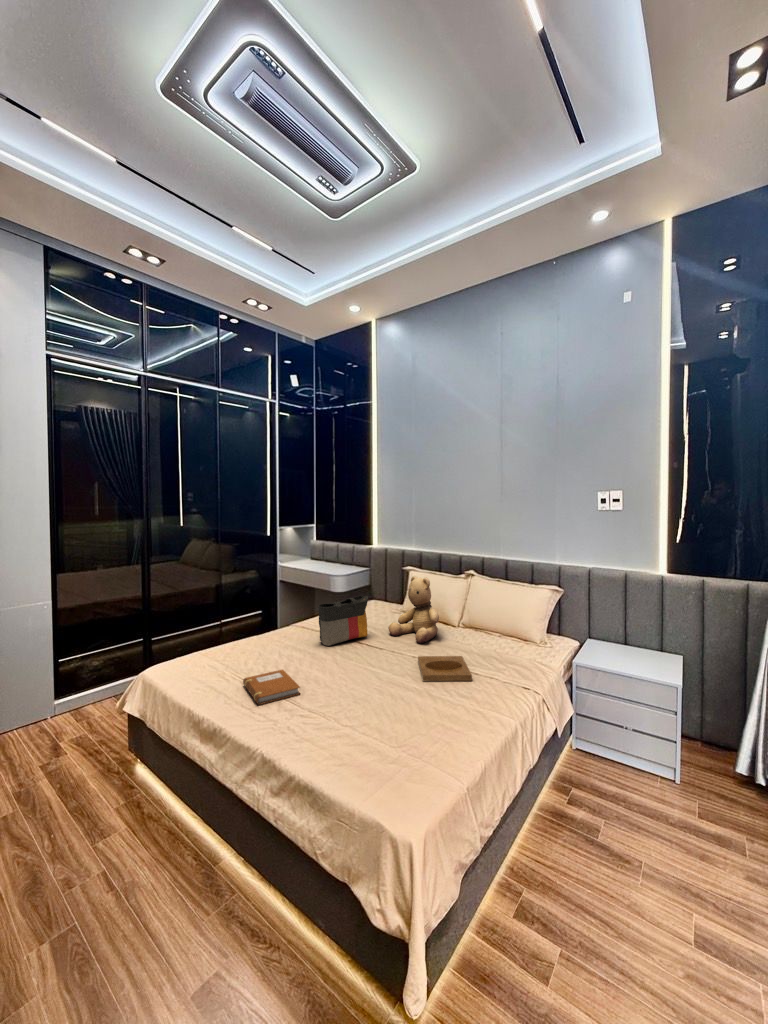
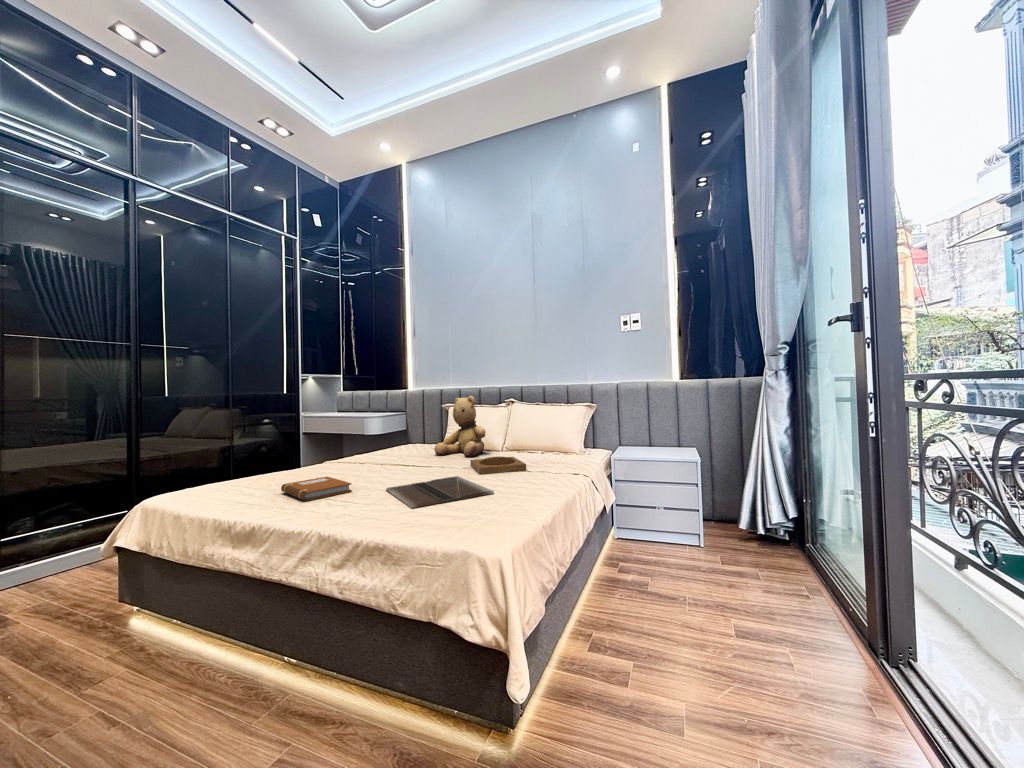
tote bag: present [318,596,369,646] -> none [360,416,414,465]
laptop: none [330,685,428,739] -> present [386,476,494,508]

